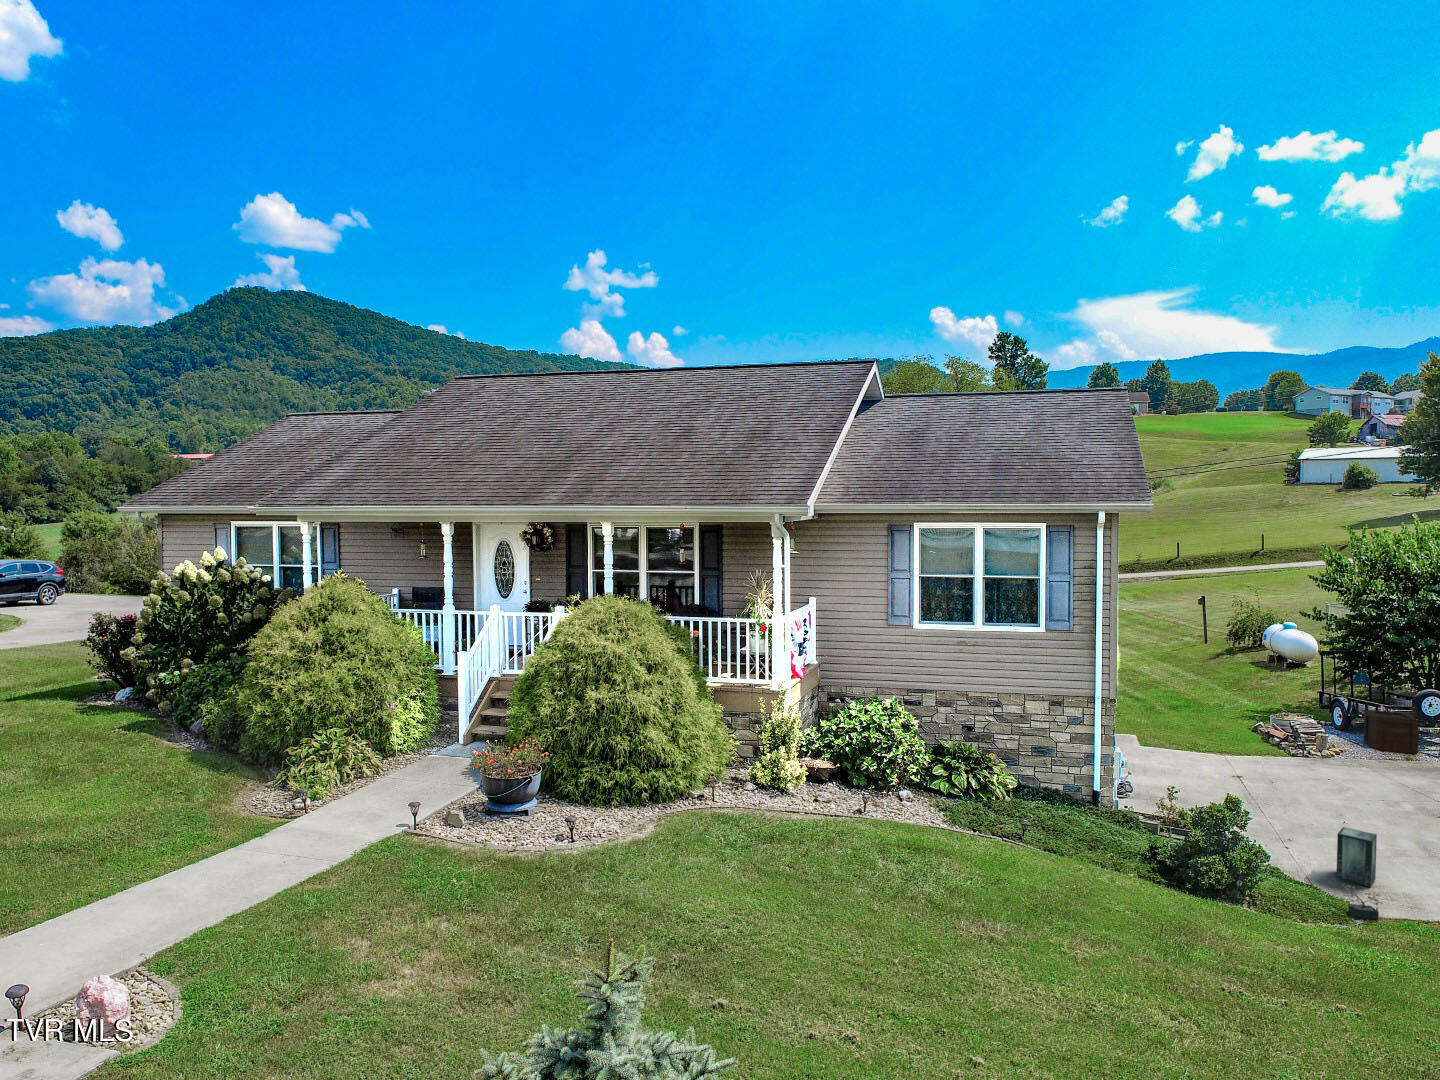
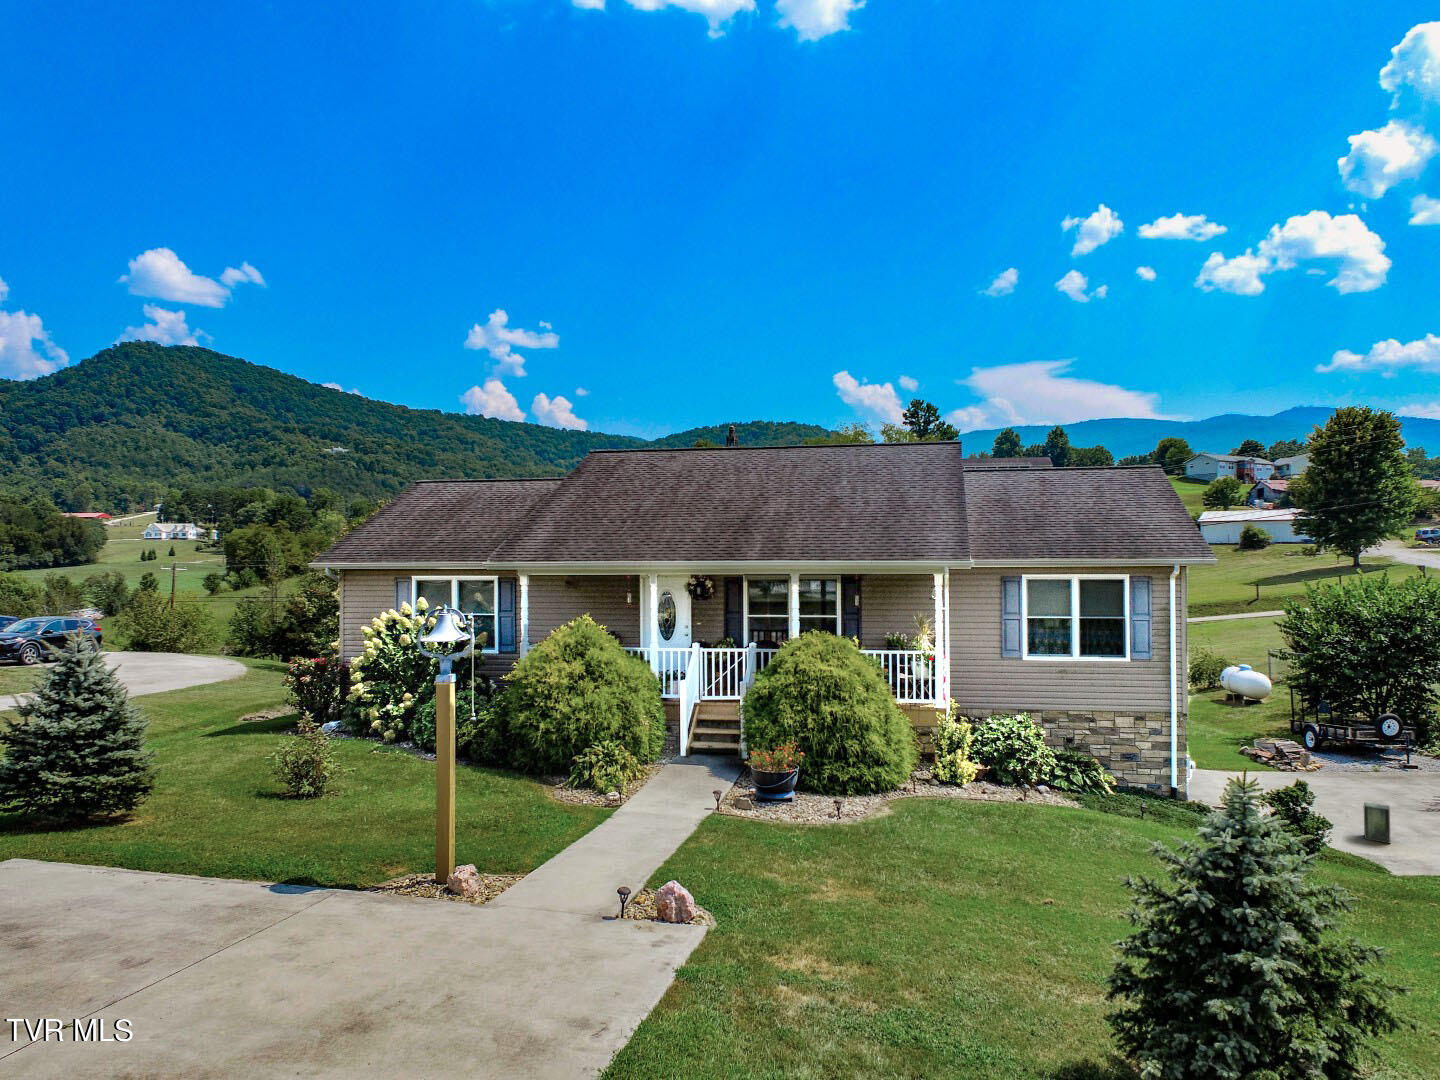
wooden crate: present [1364,710,1419,754] -> none [1328,731,1373,764]
decorative plant: present [1341,883,1383,919] -> none [1378,837,1408,861]

